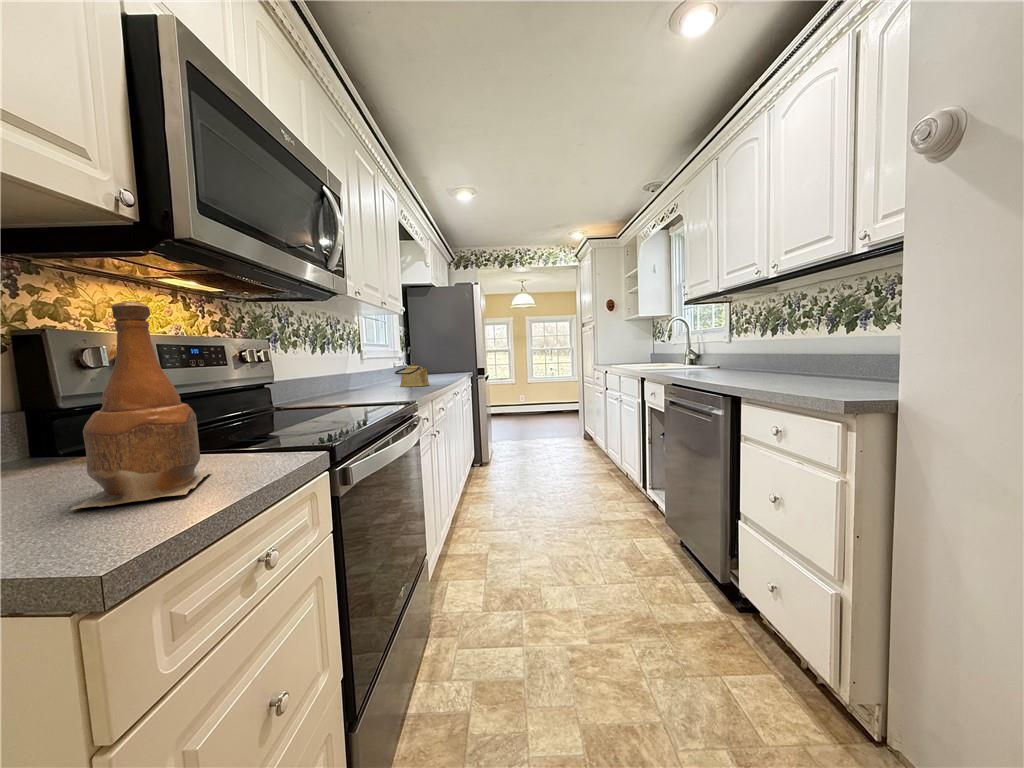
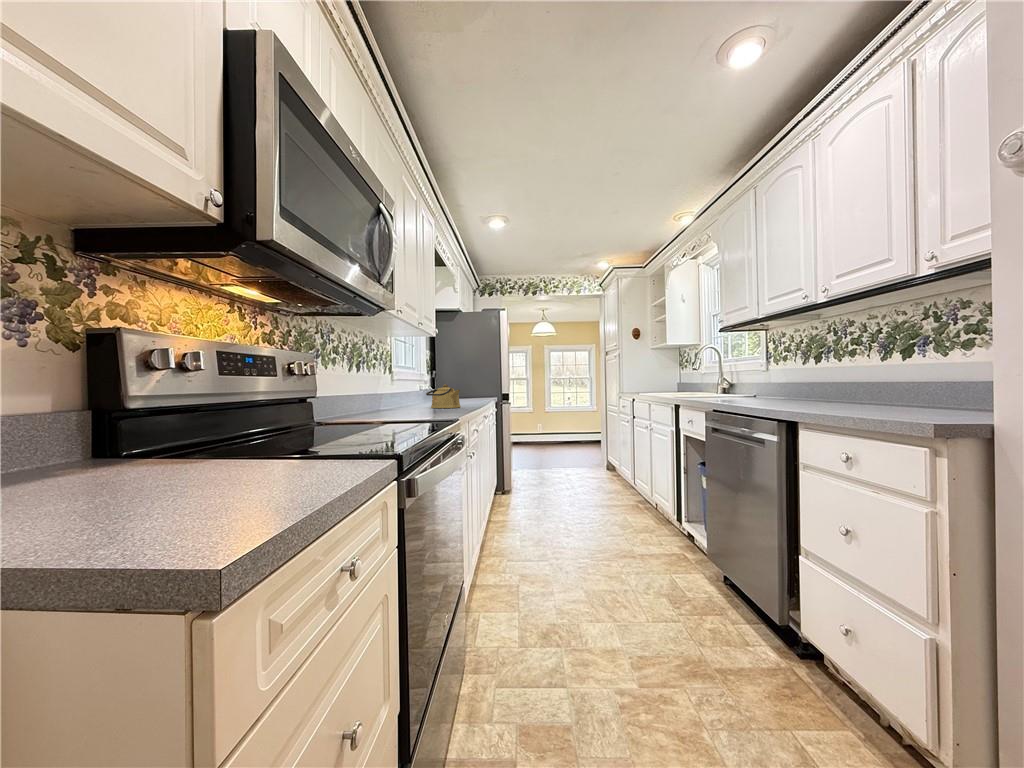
bottle: present [71,301,211,510] -> none [158,292,288,506]

